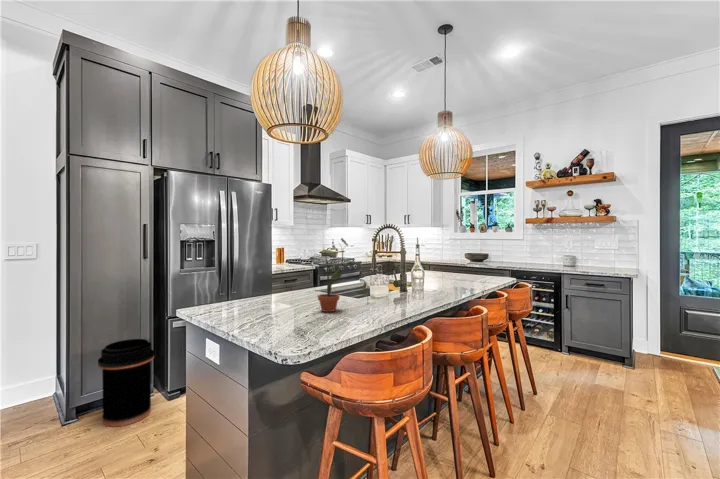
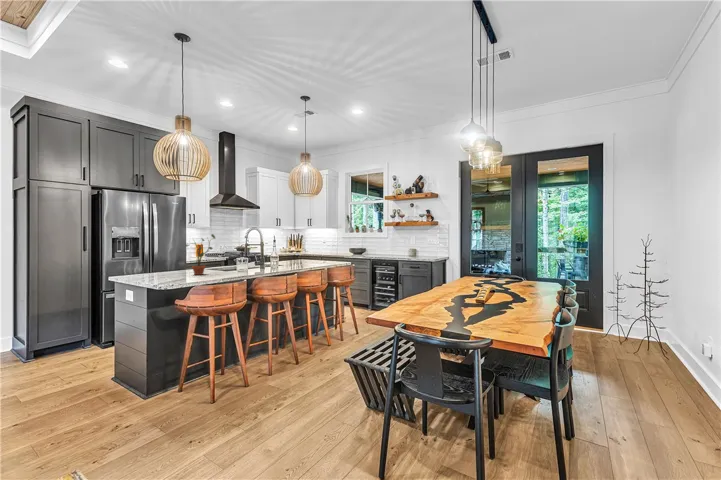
trash can: present [98,339,154,427] -> none [51,306,92,362]

